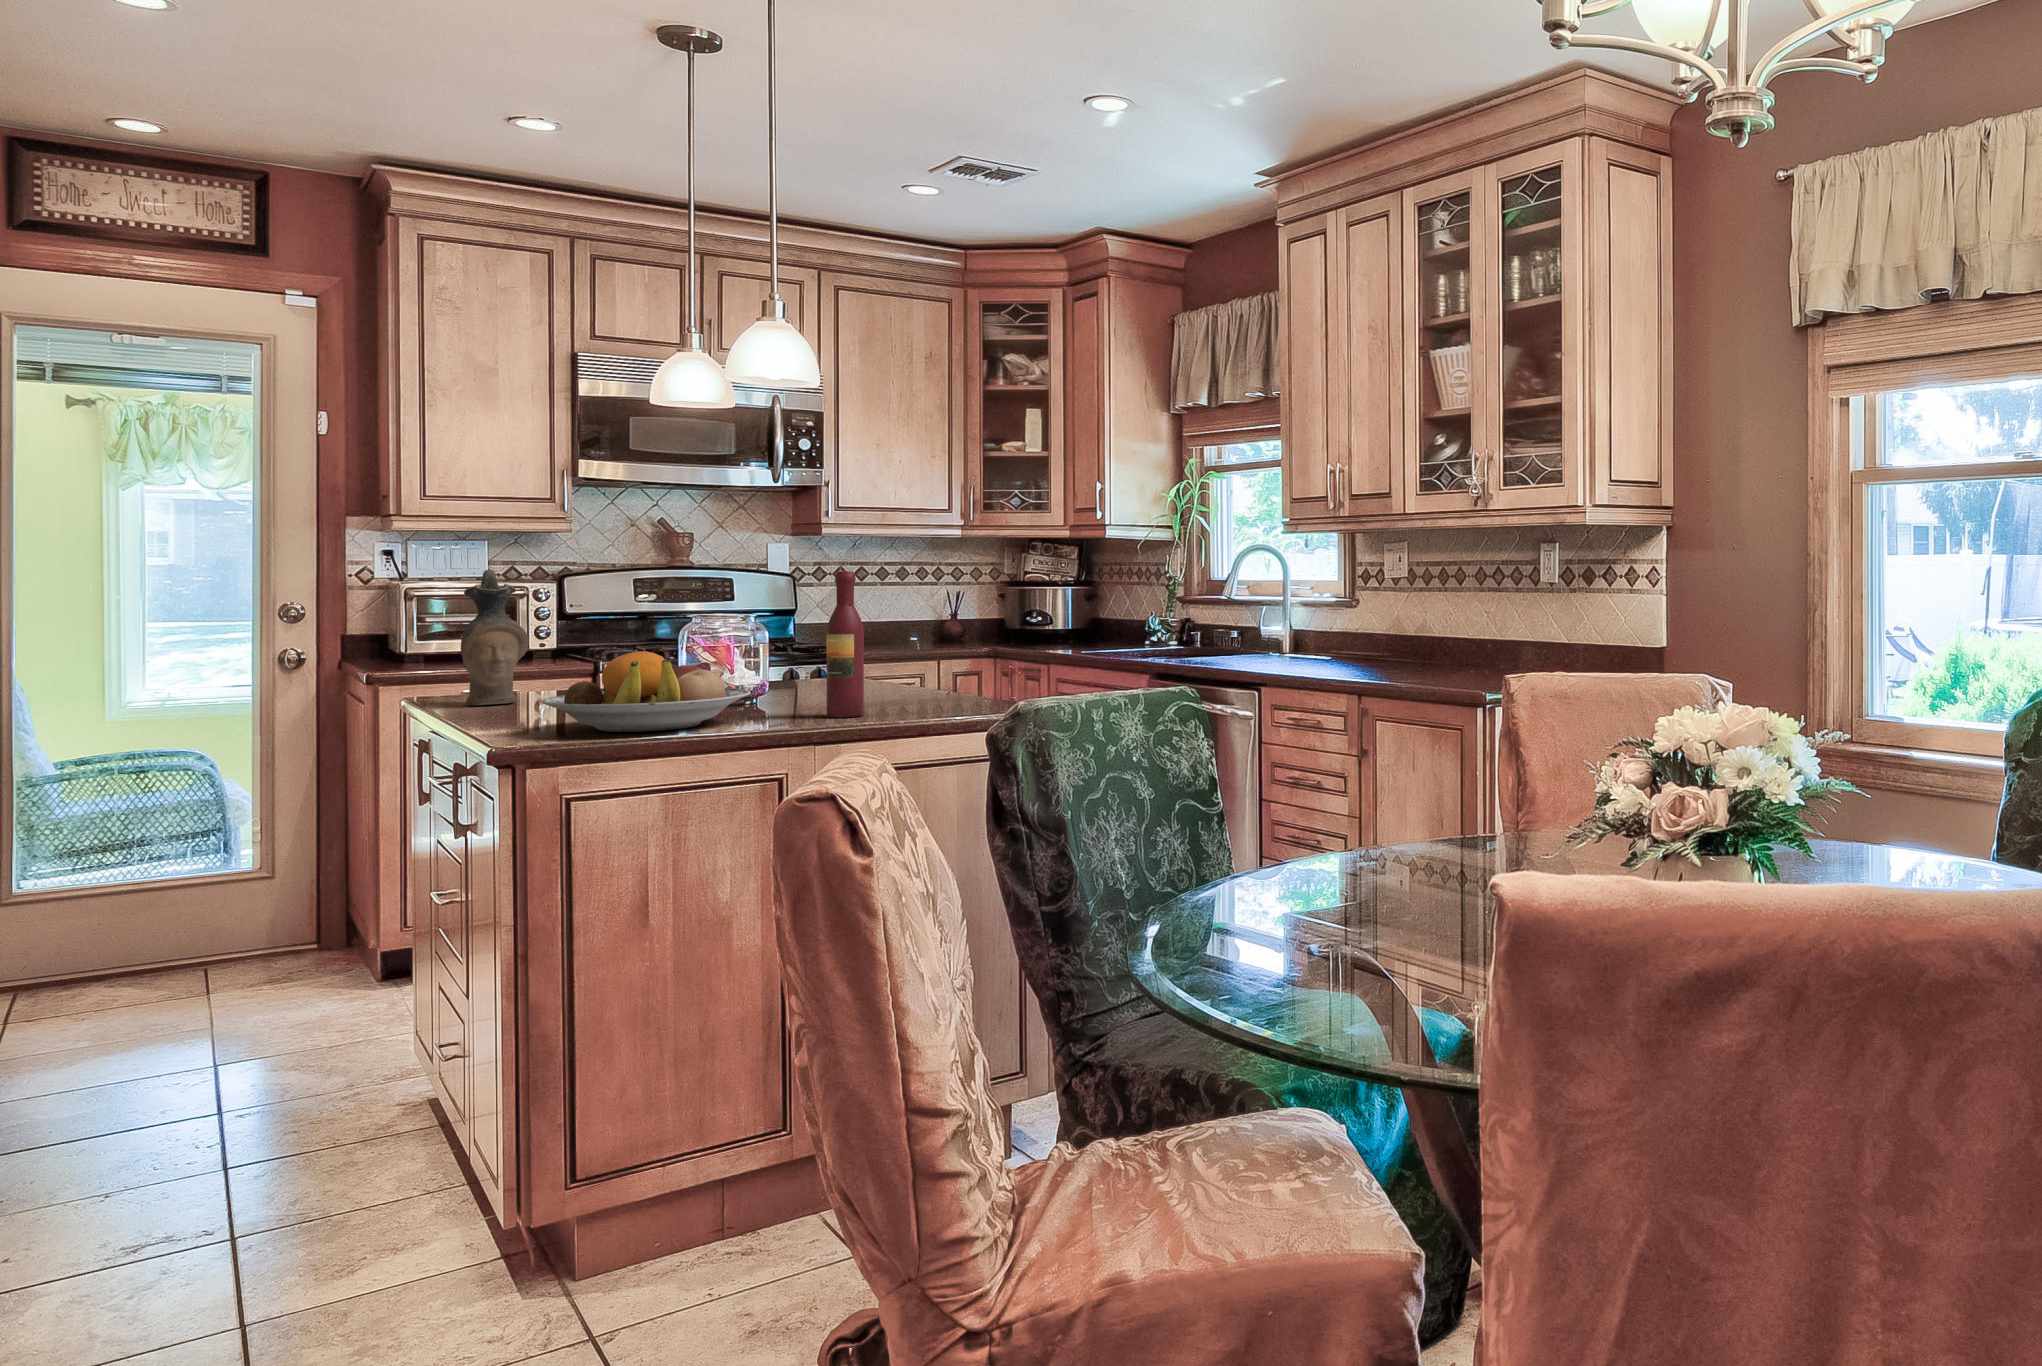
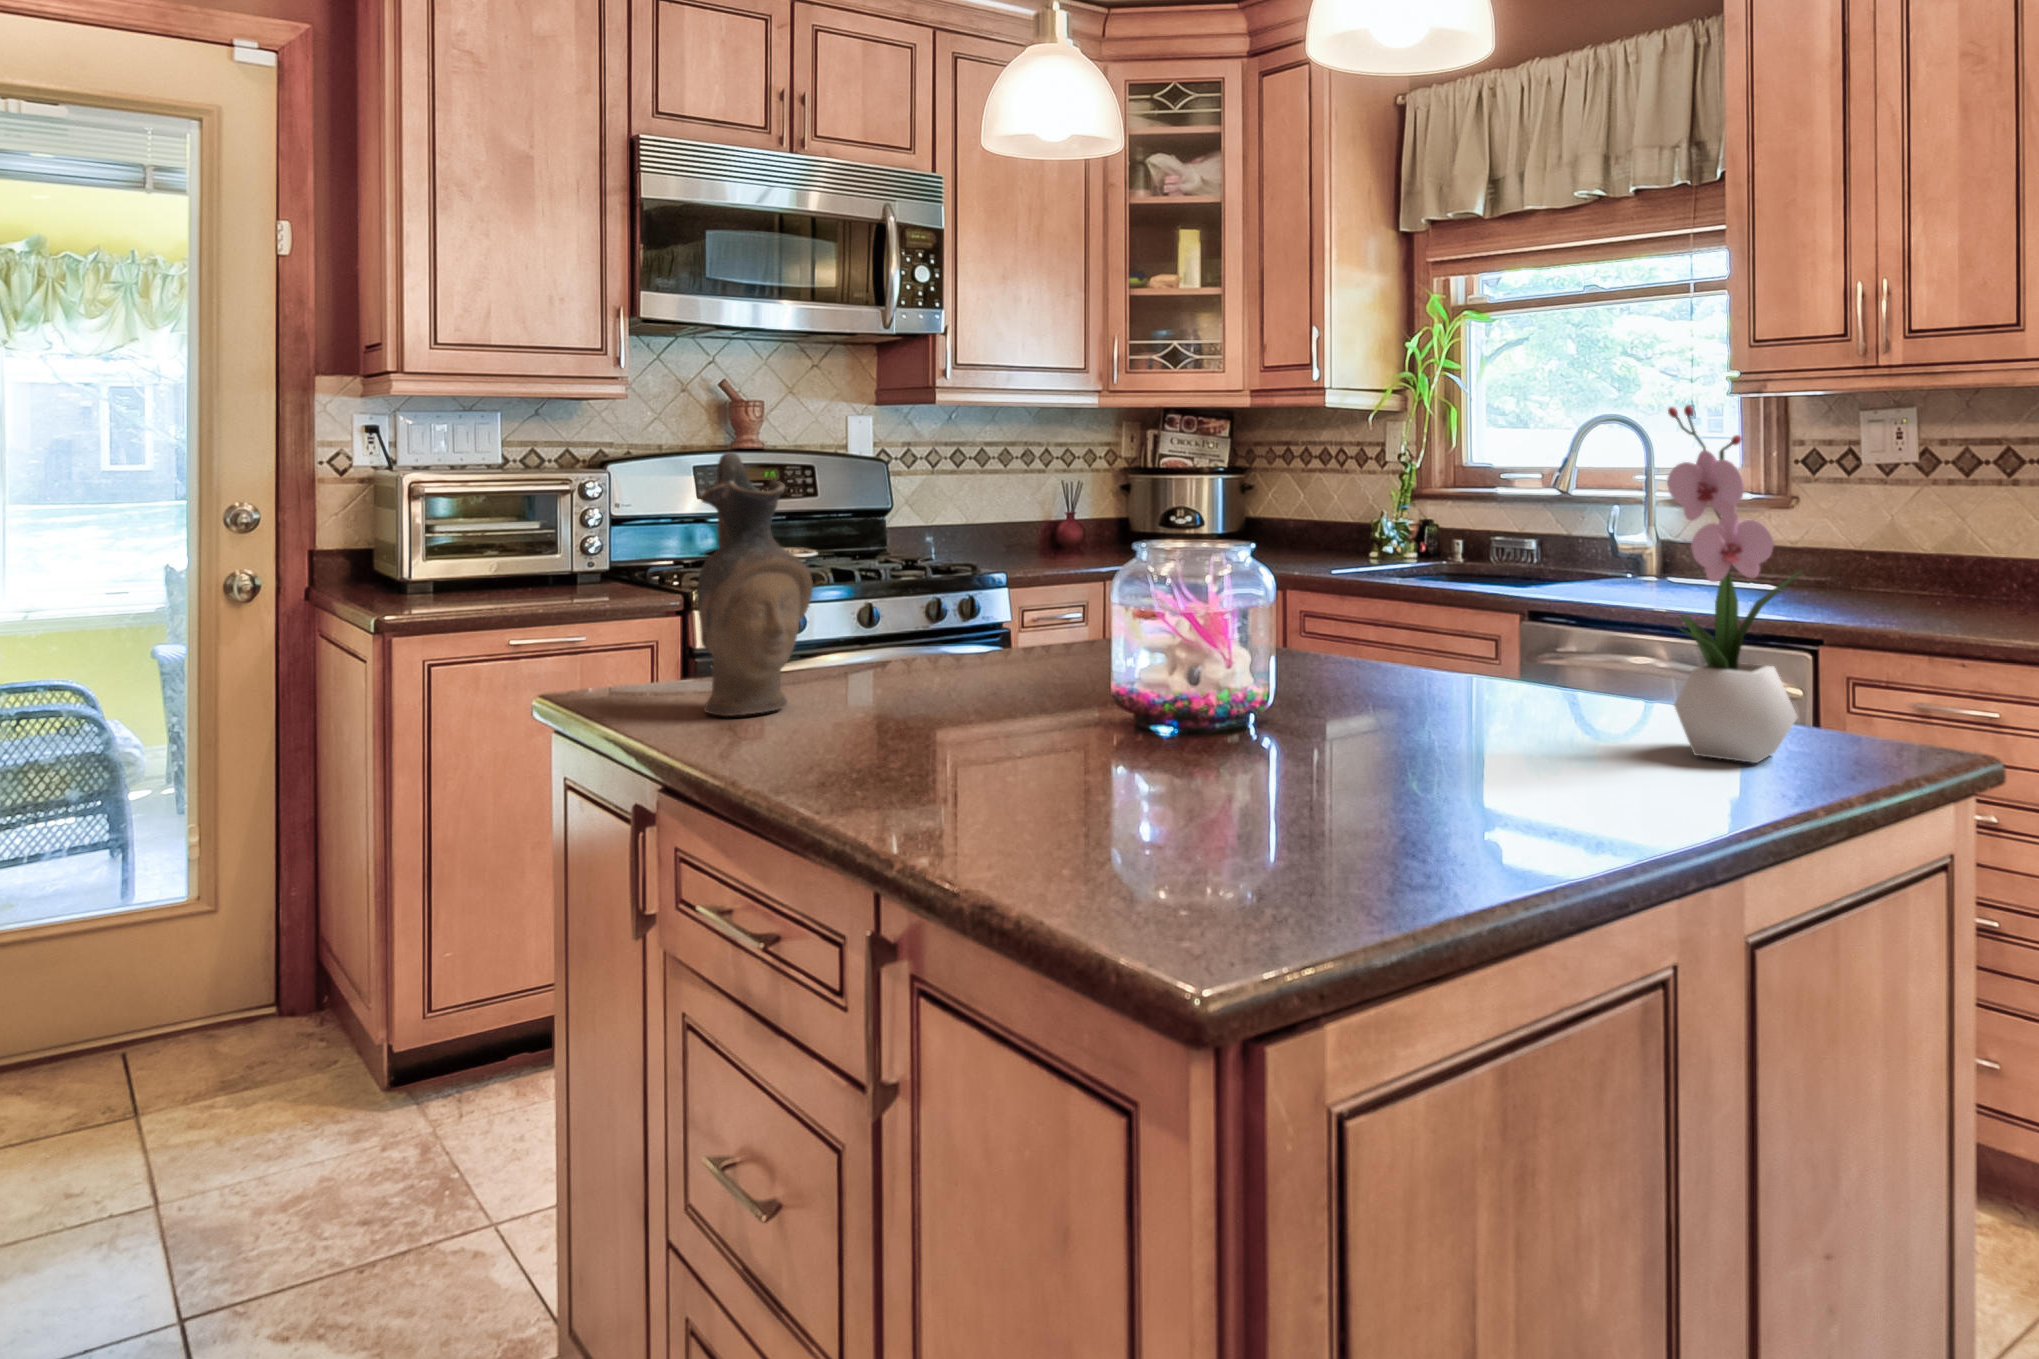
flower arrangement: none [895,548,978,716] -> present [1667,405,1801,763]
wine bottle: present [827,571,864,717] -> none [1517,455,1591,767]
fruit bowl: present [542,651,750,732] -> none [1052,639,1460,830]

